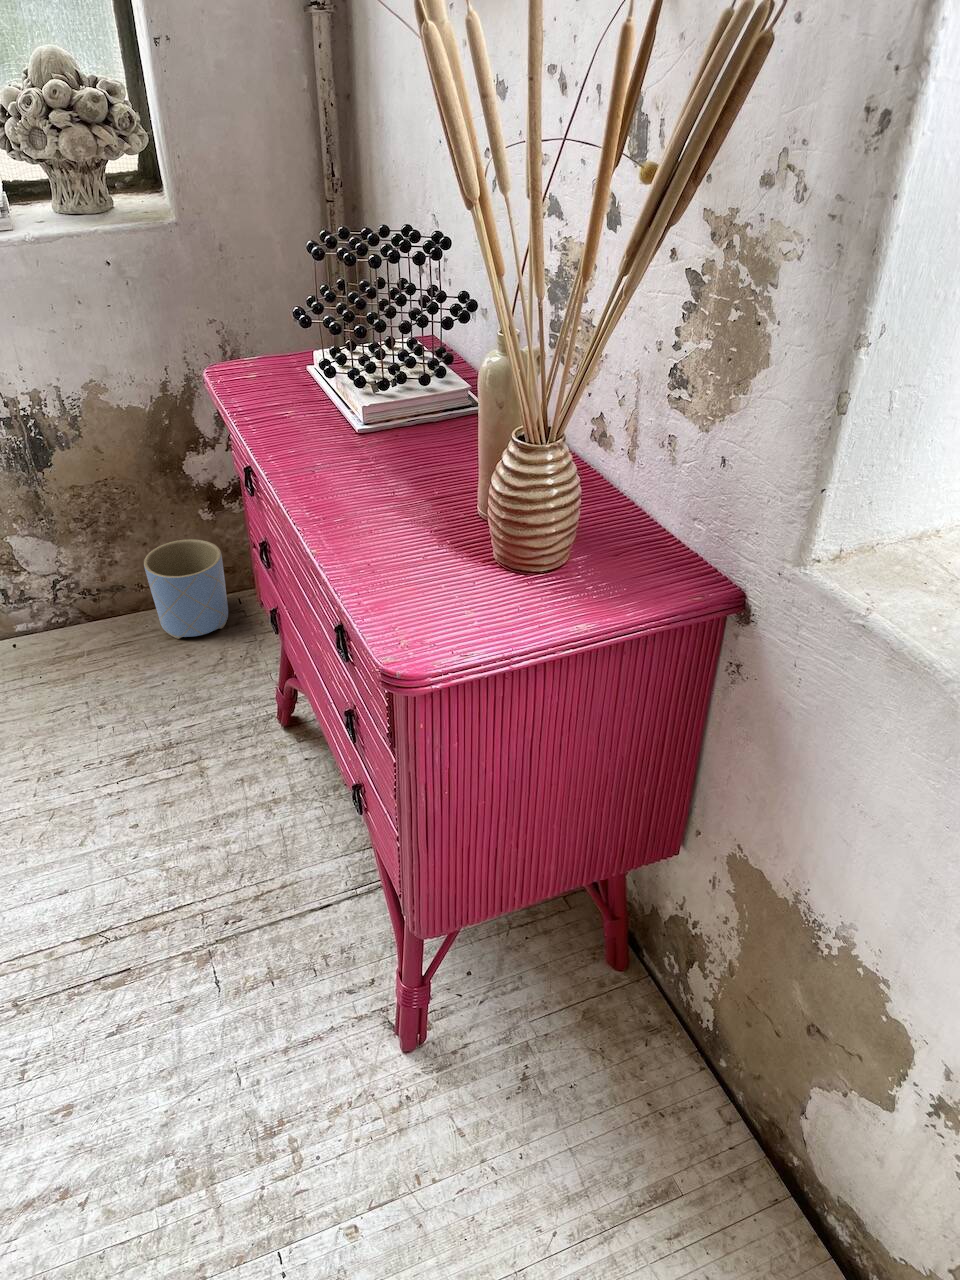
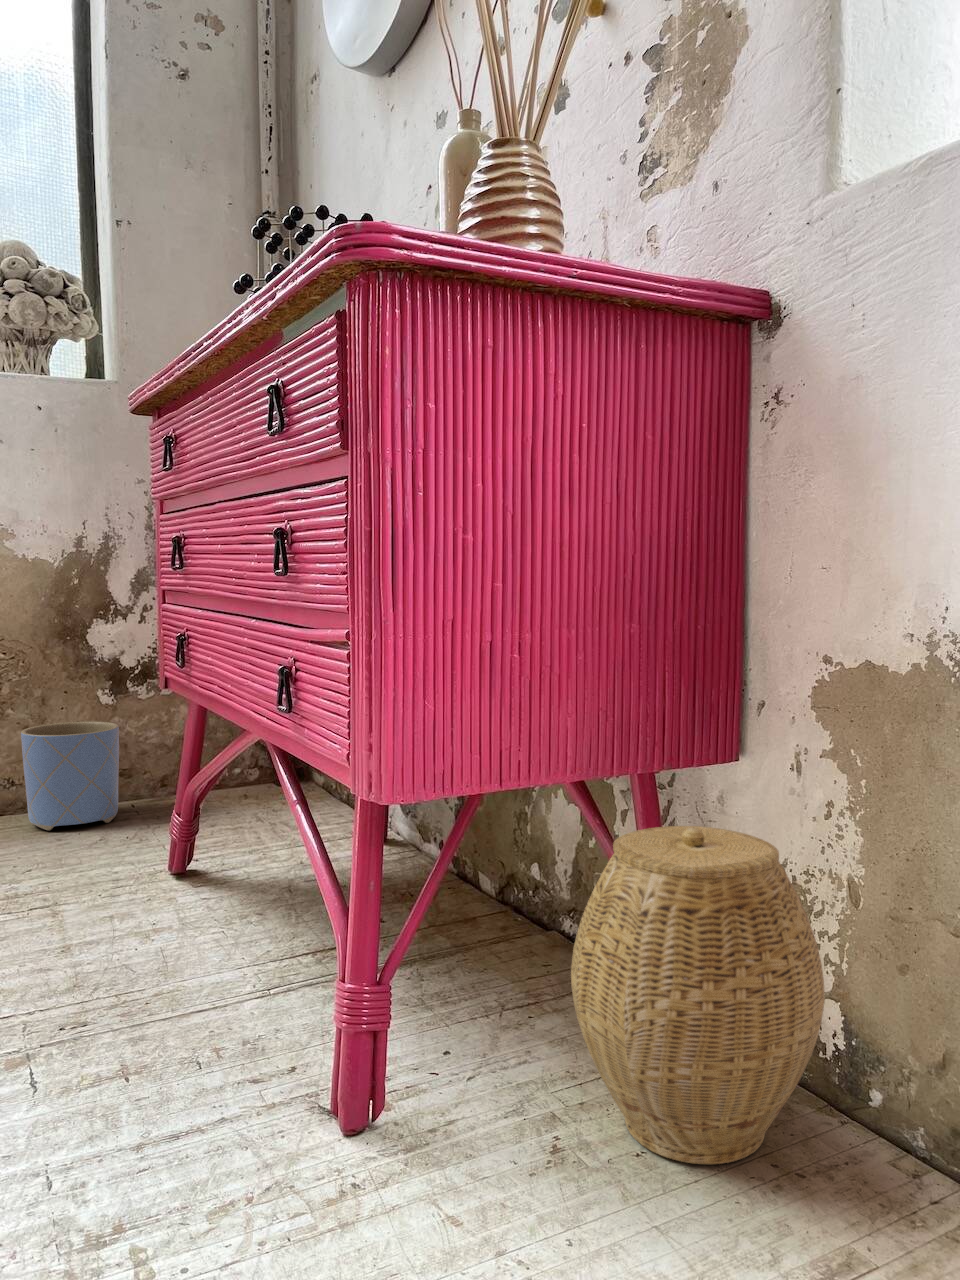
woven basket: none [542,917,698,1104] -> present [571,826,824,1164]

